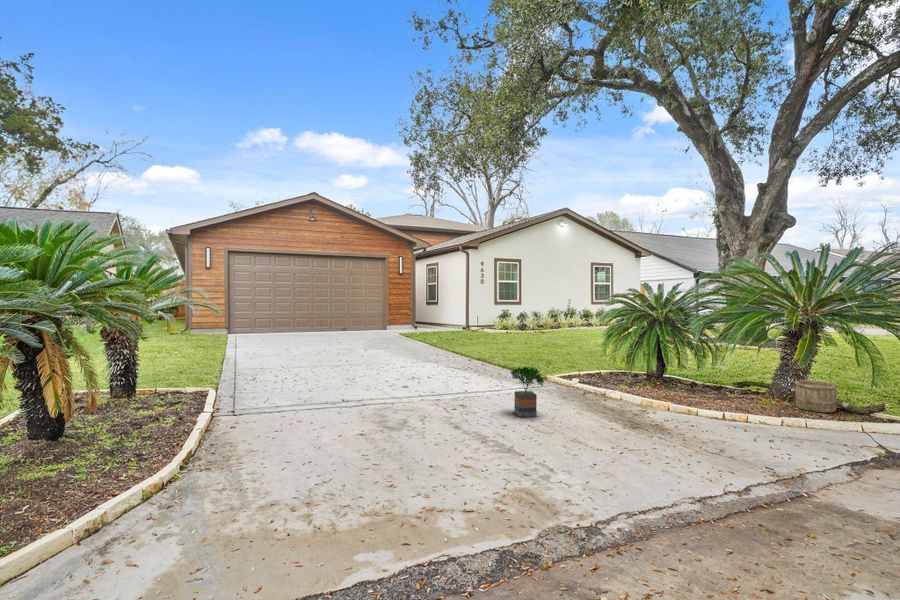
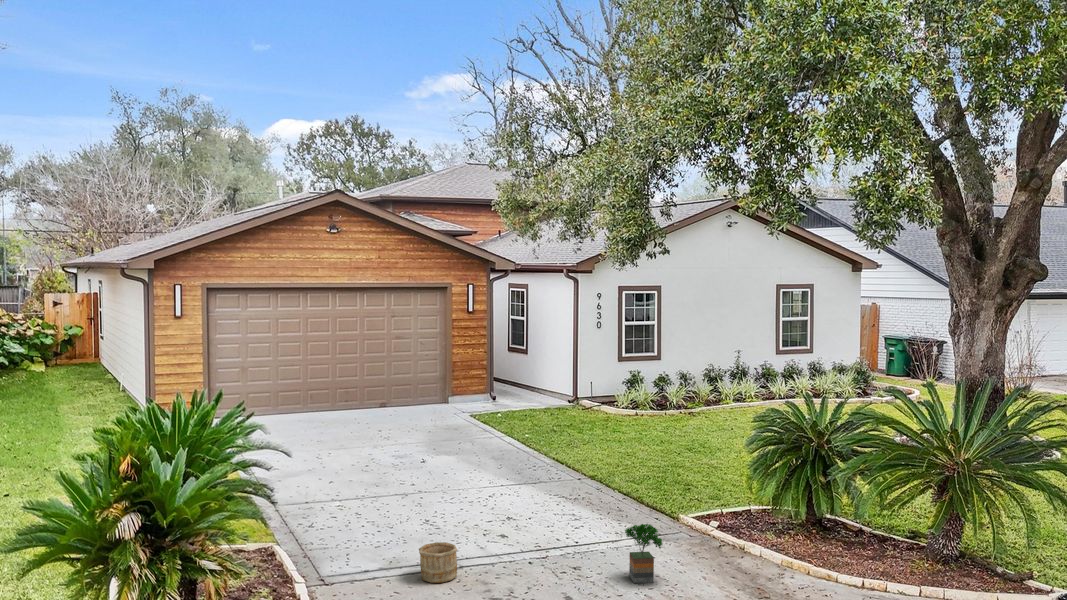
wooden bucket: present [794,380,838,412] -> present [419,542,457,583]

